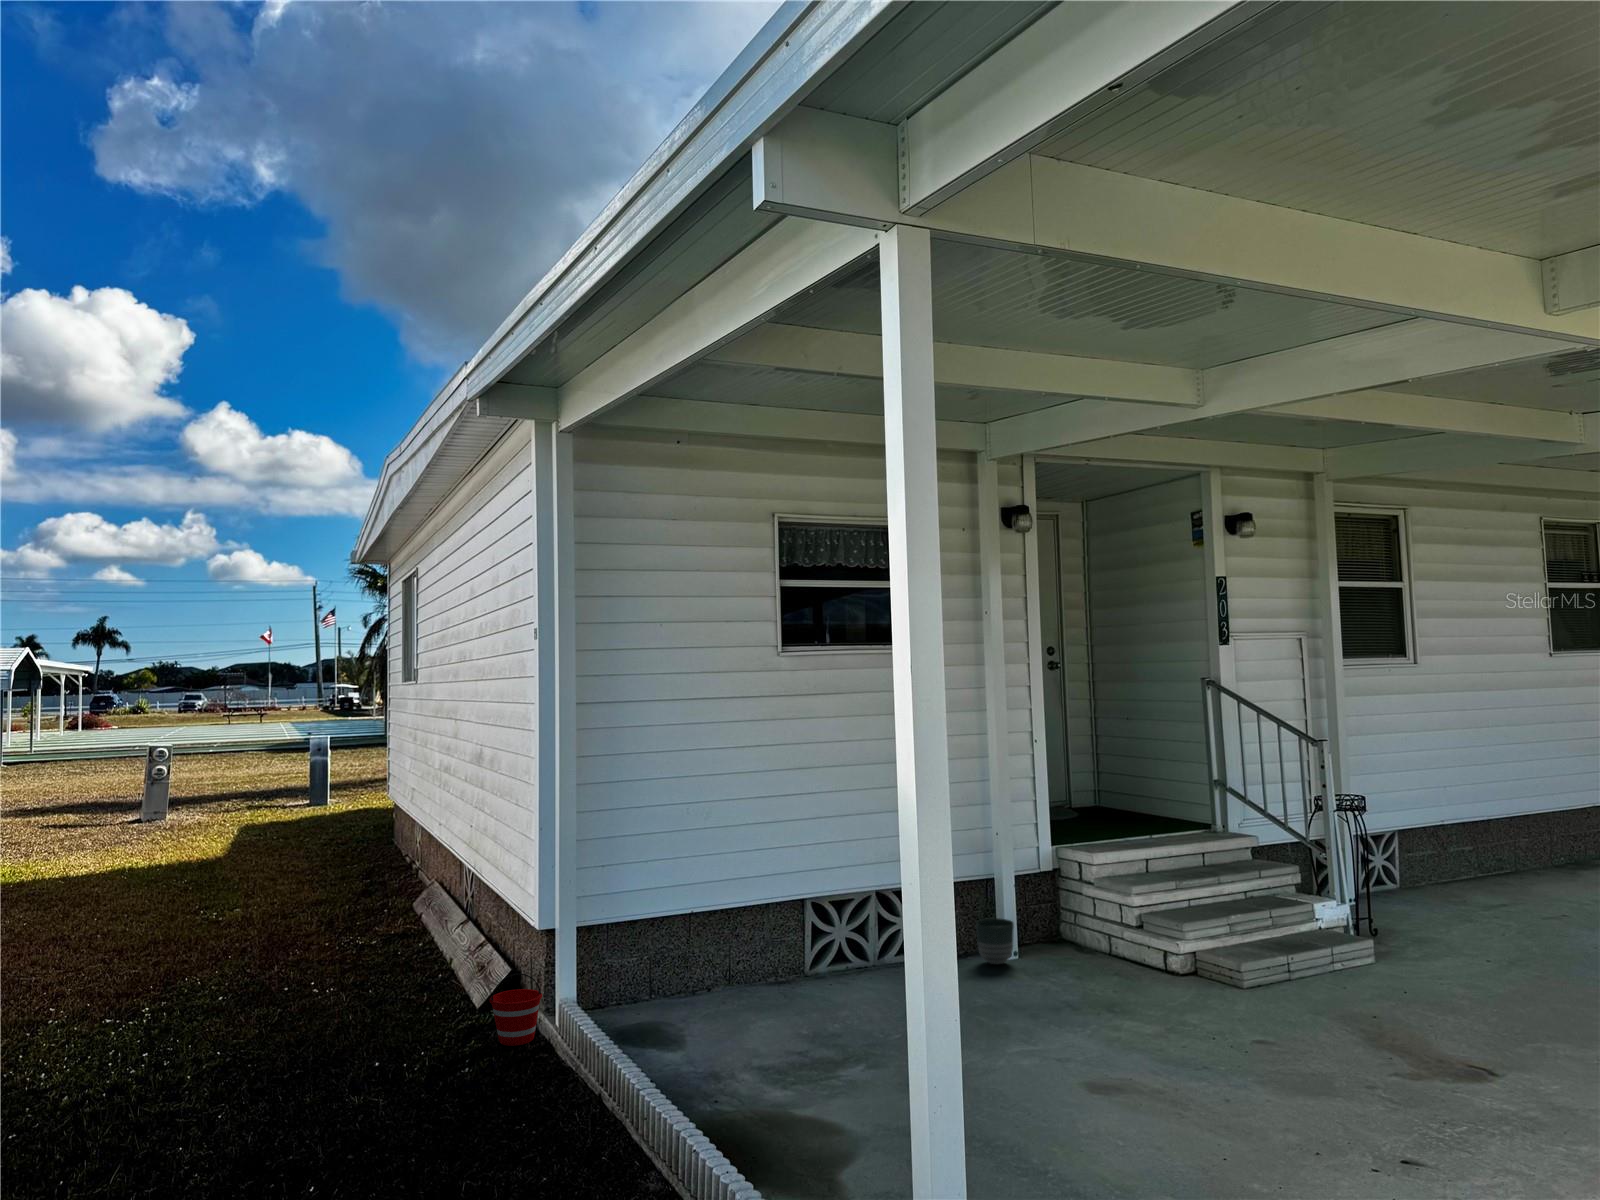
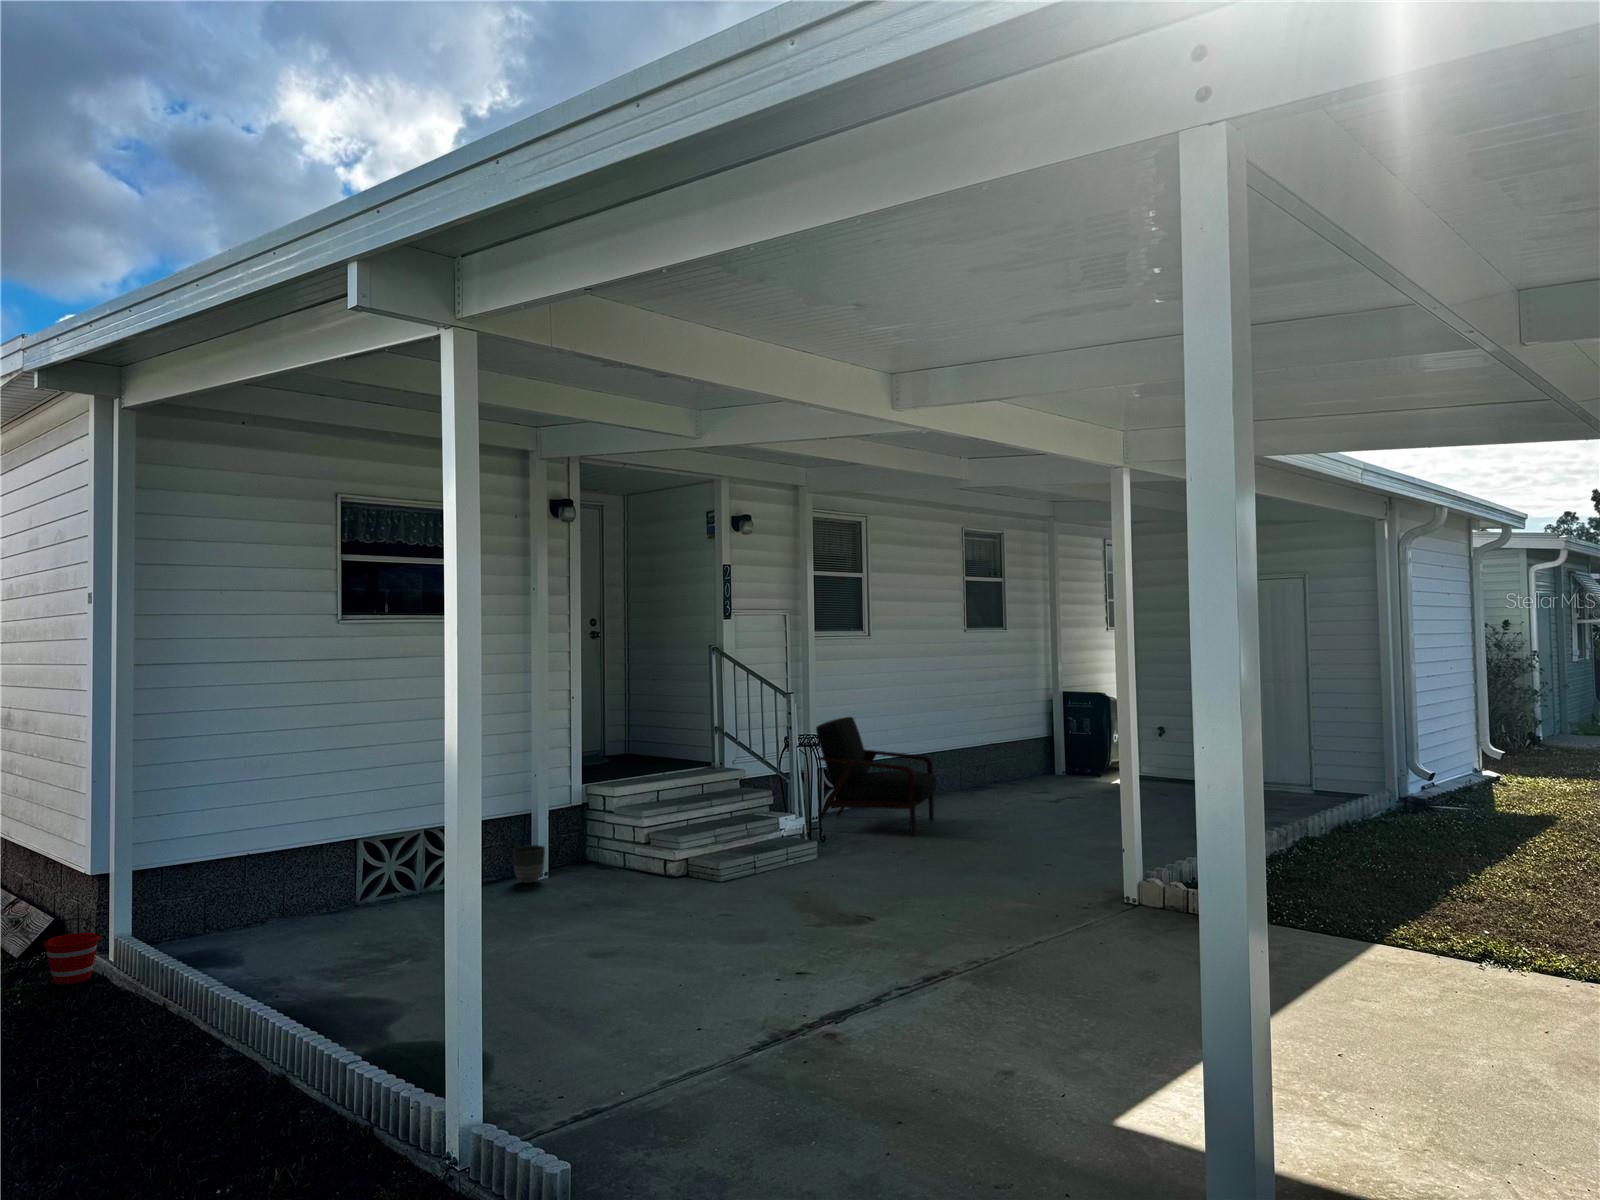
chair: none [1353,770,1535,935] -> present [816,717,936,836]

